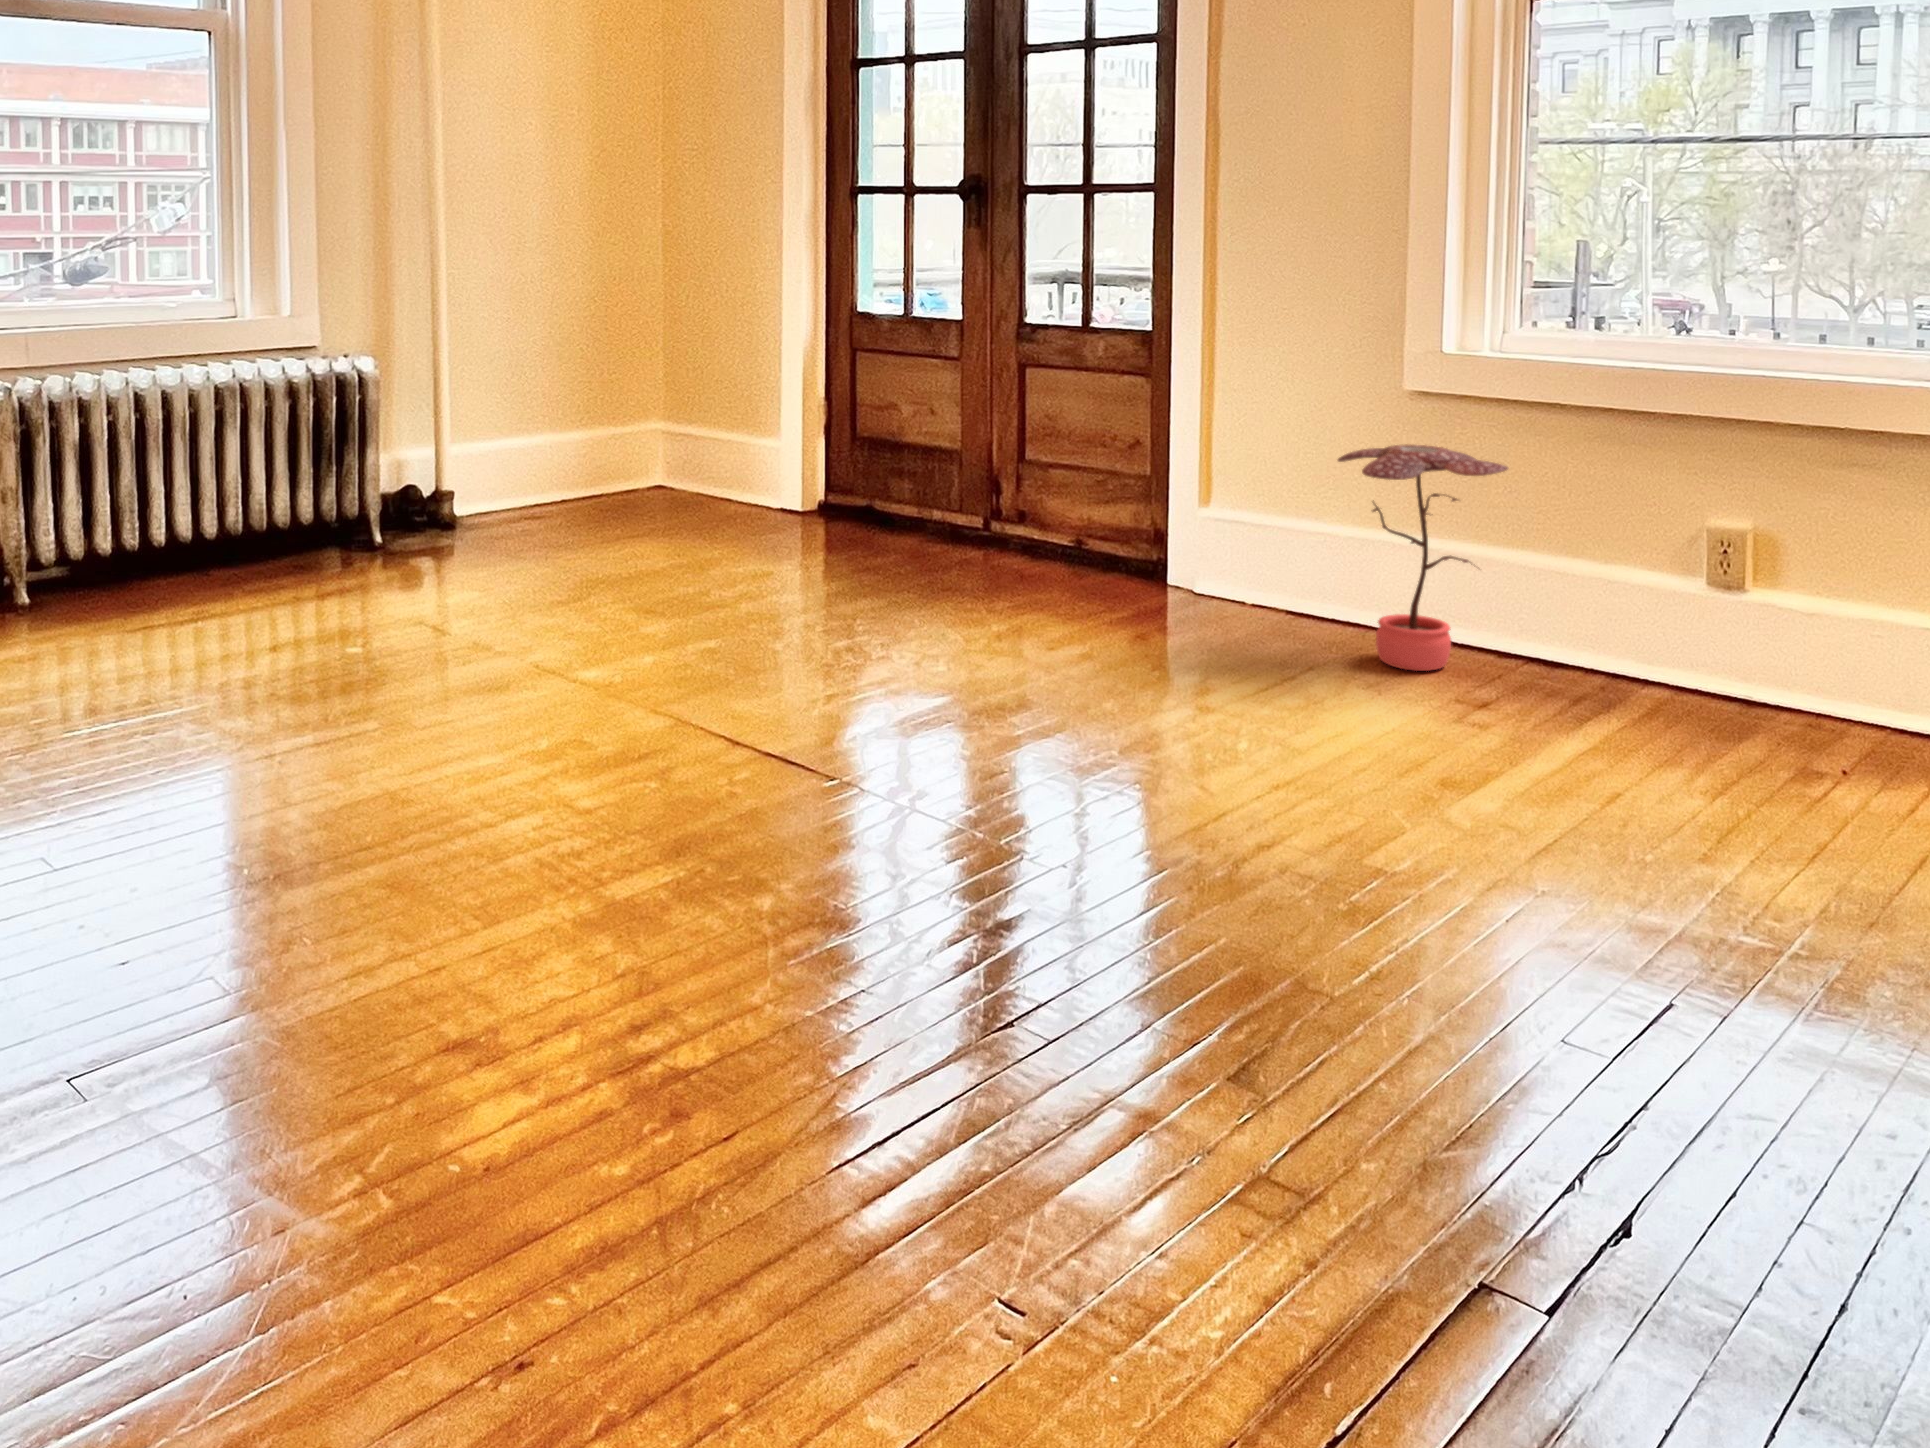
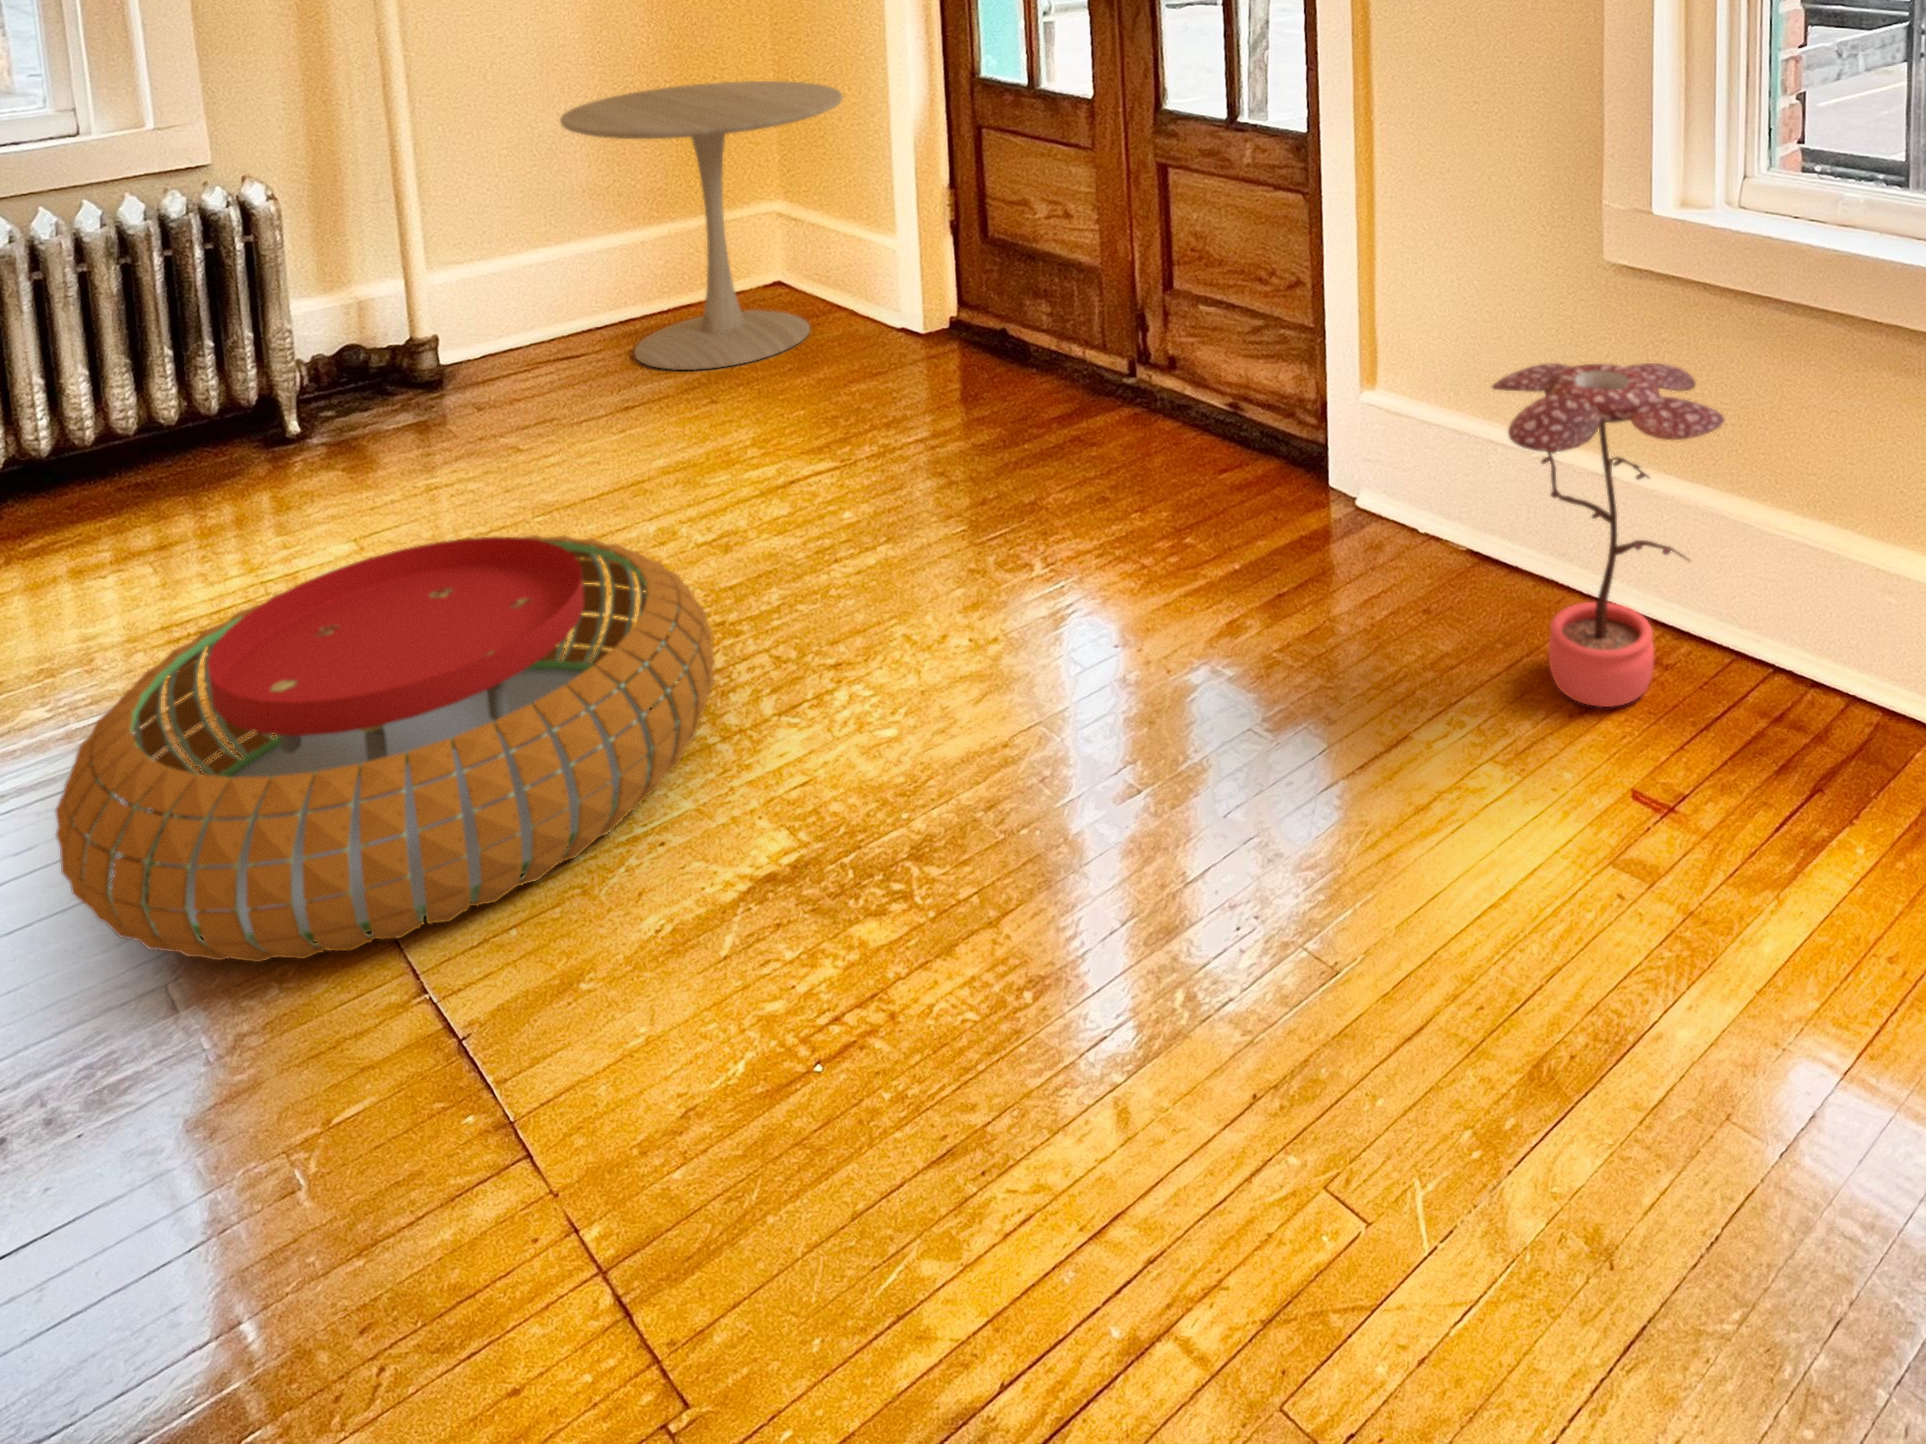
side table: none [546,320,745,526] -> present [560,81,842,370]
pouf: none [473,535,830,728] -> present [55,535,715,962]

